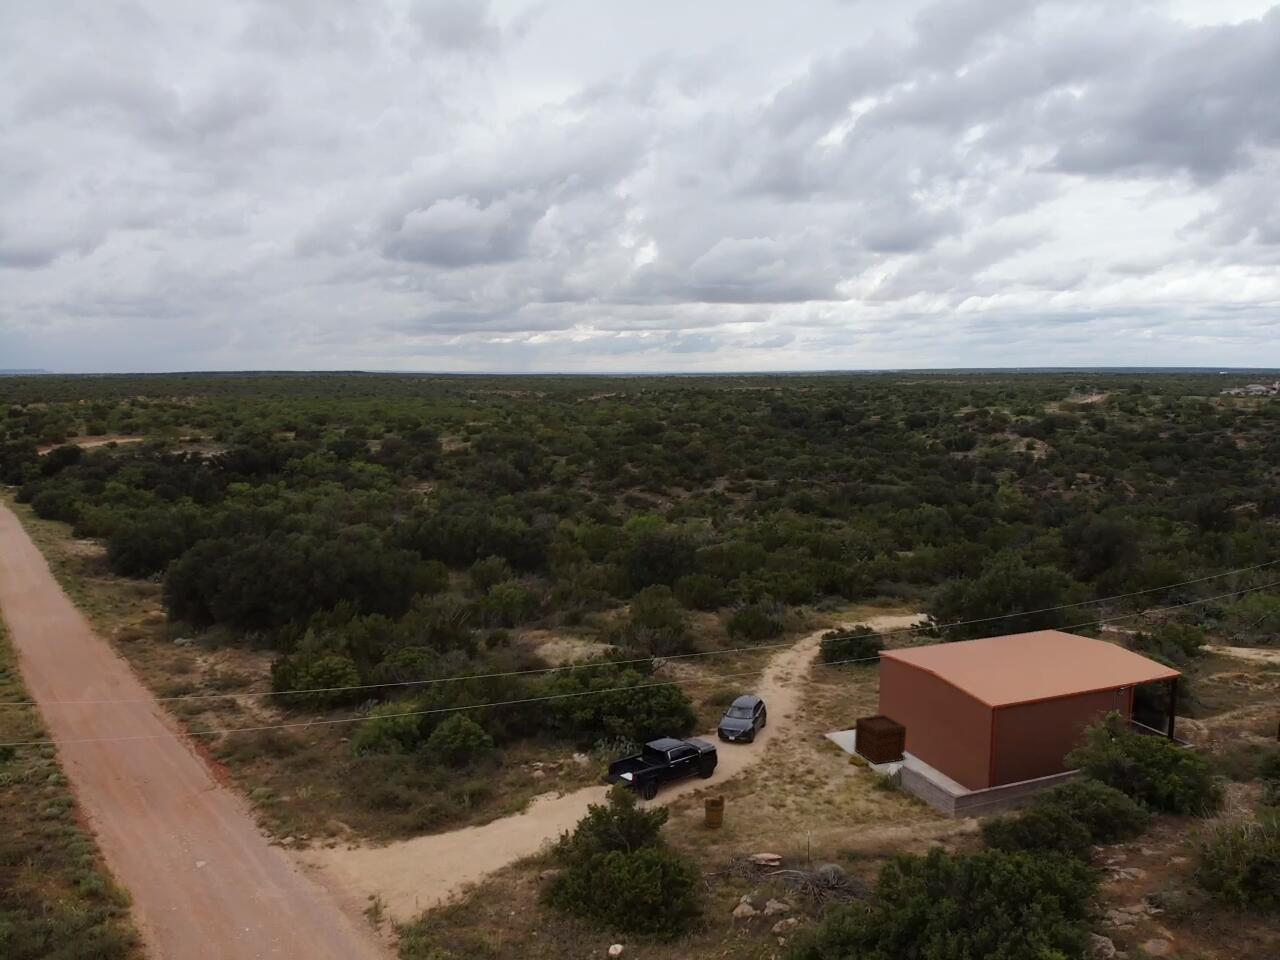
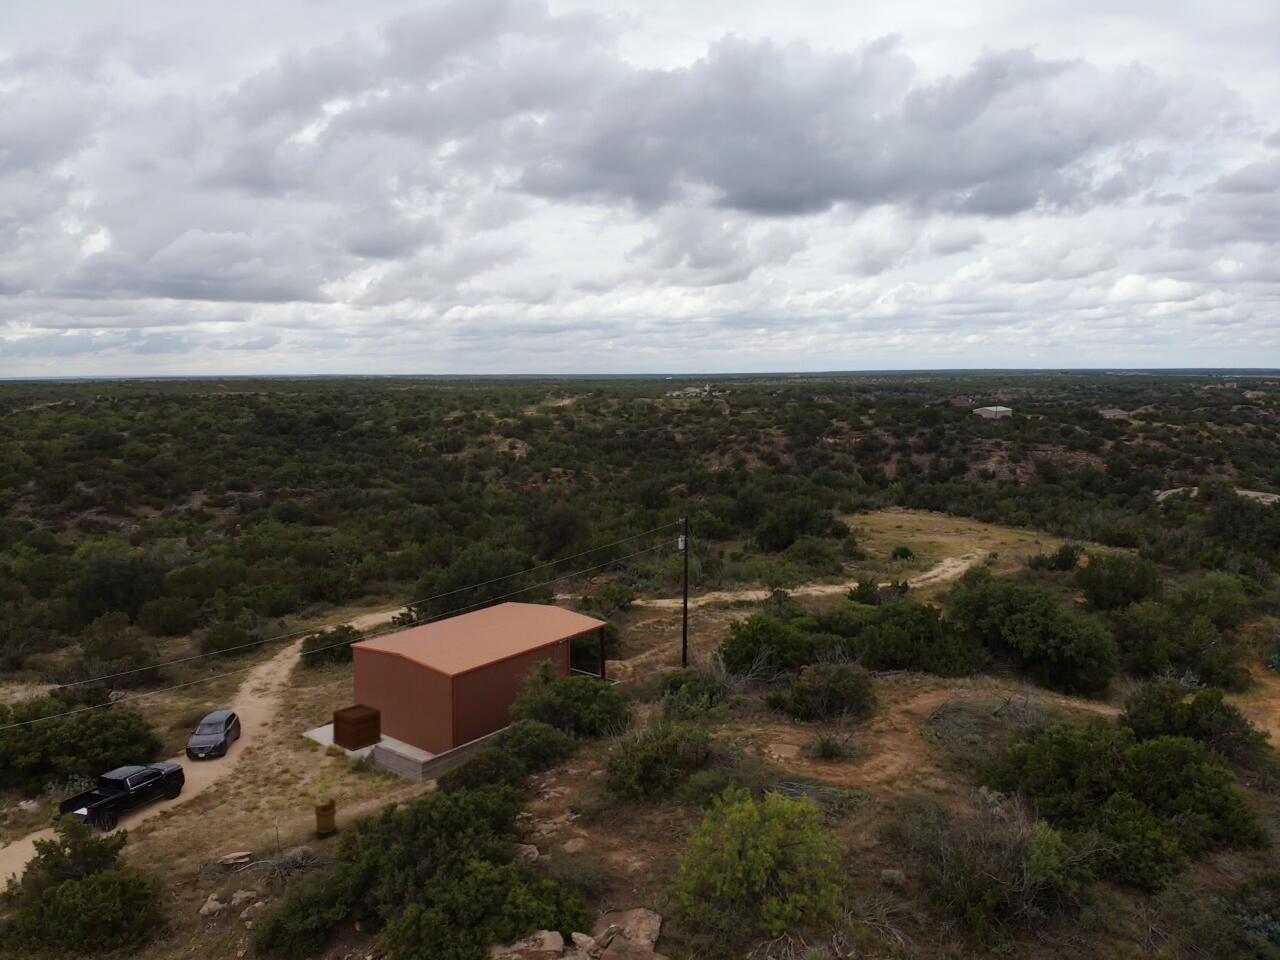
bucket: present [705,794,725,828] -> present [315,798,336,833]

